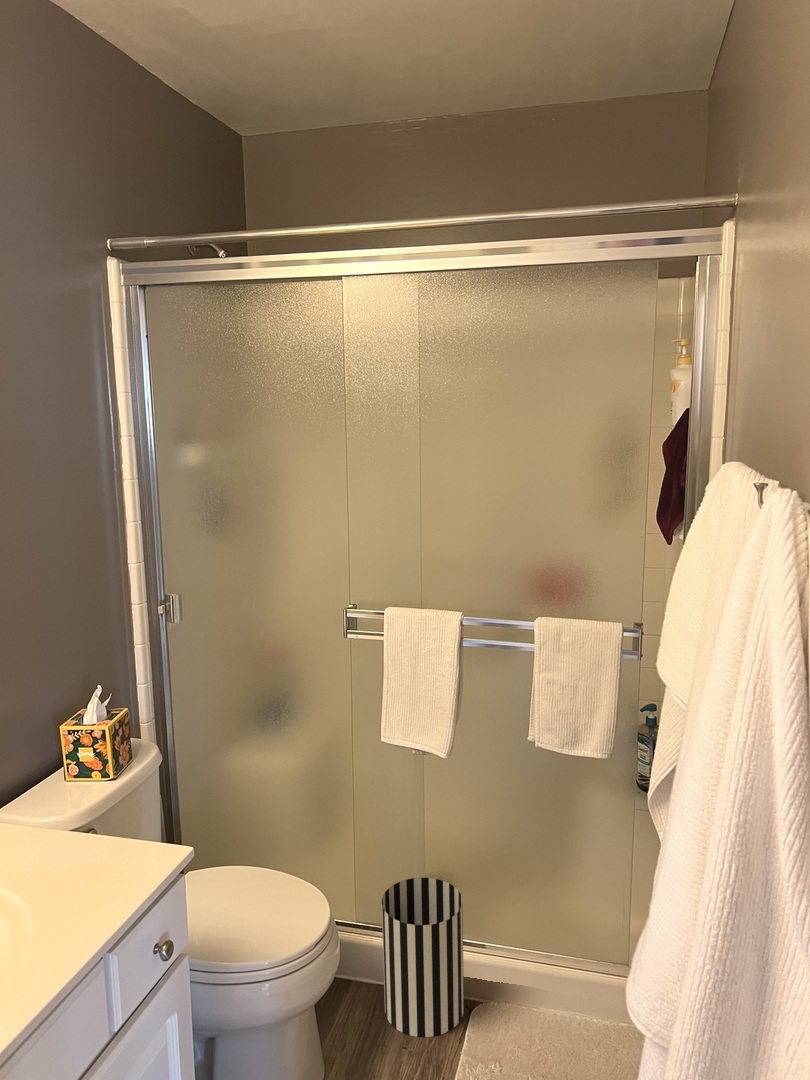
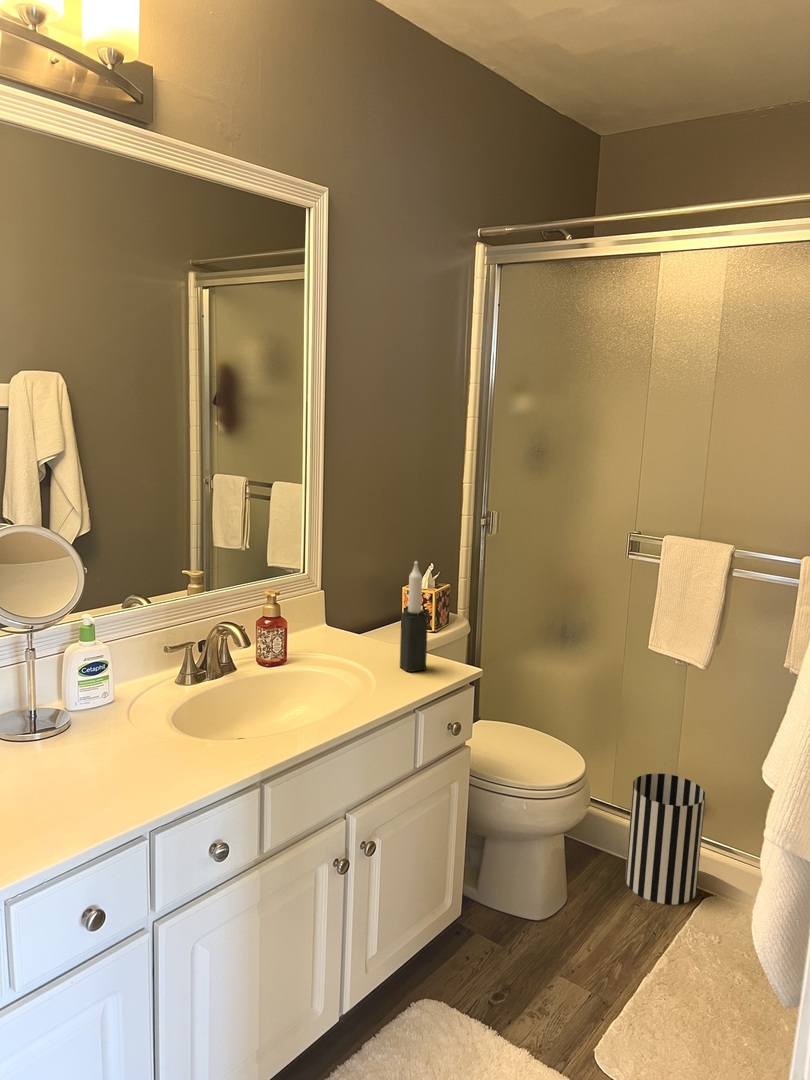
candle: none [61,732,108,889] -> present [400,561,428,672]

